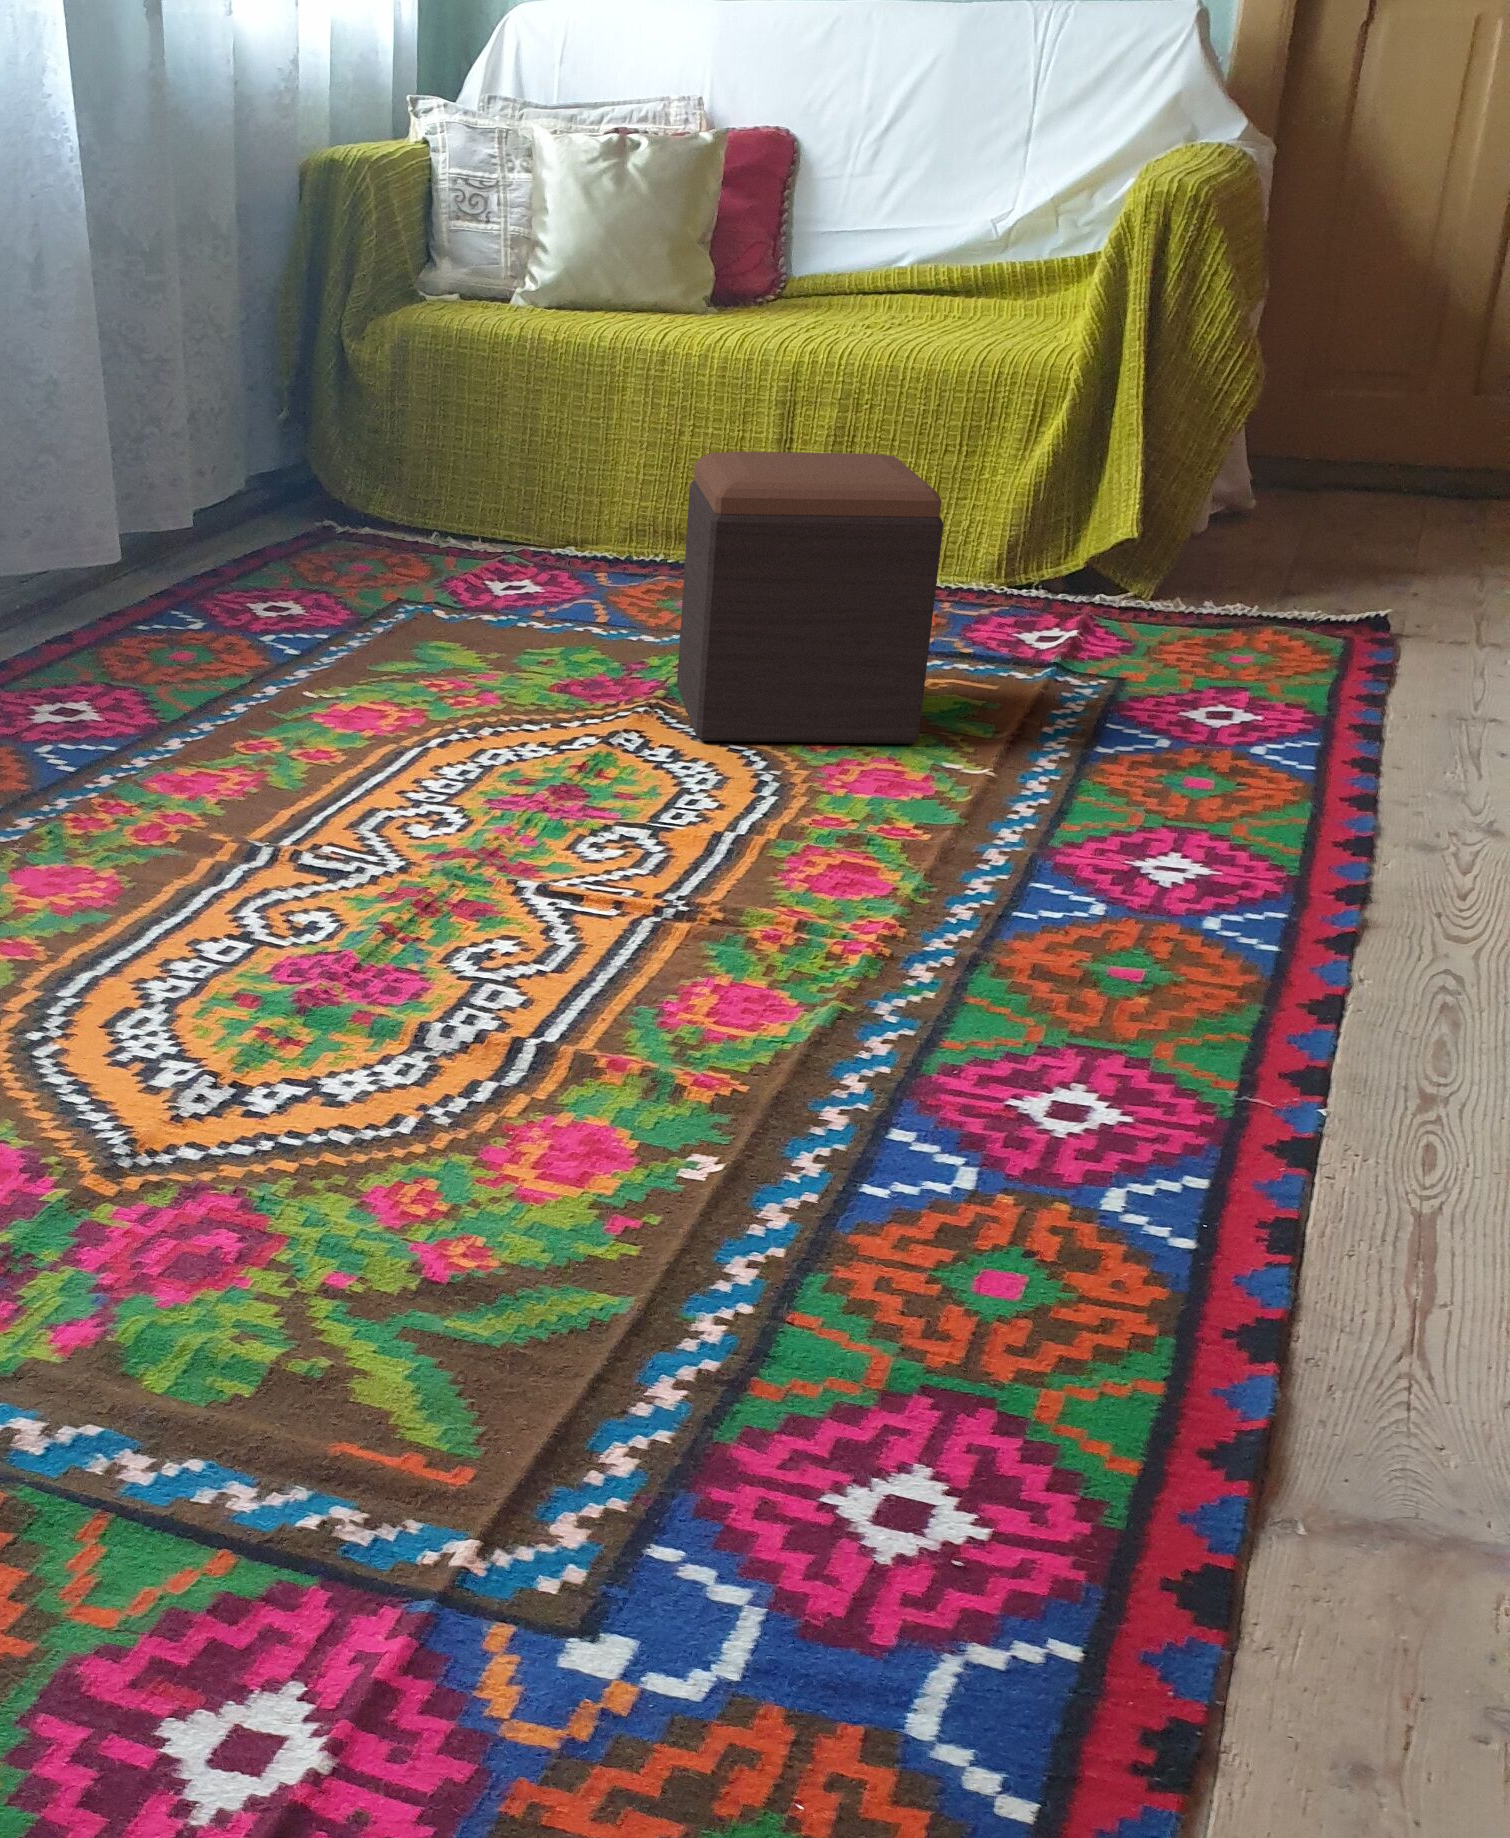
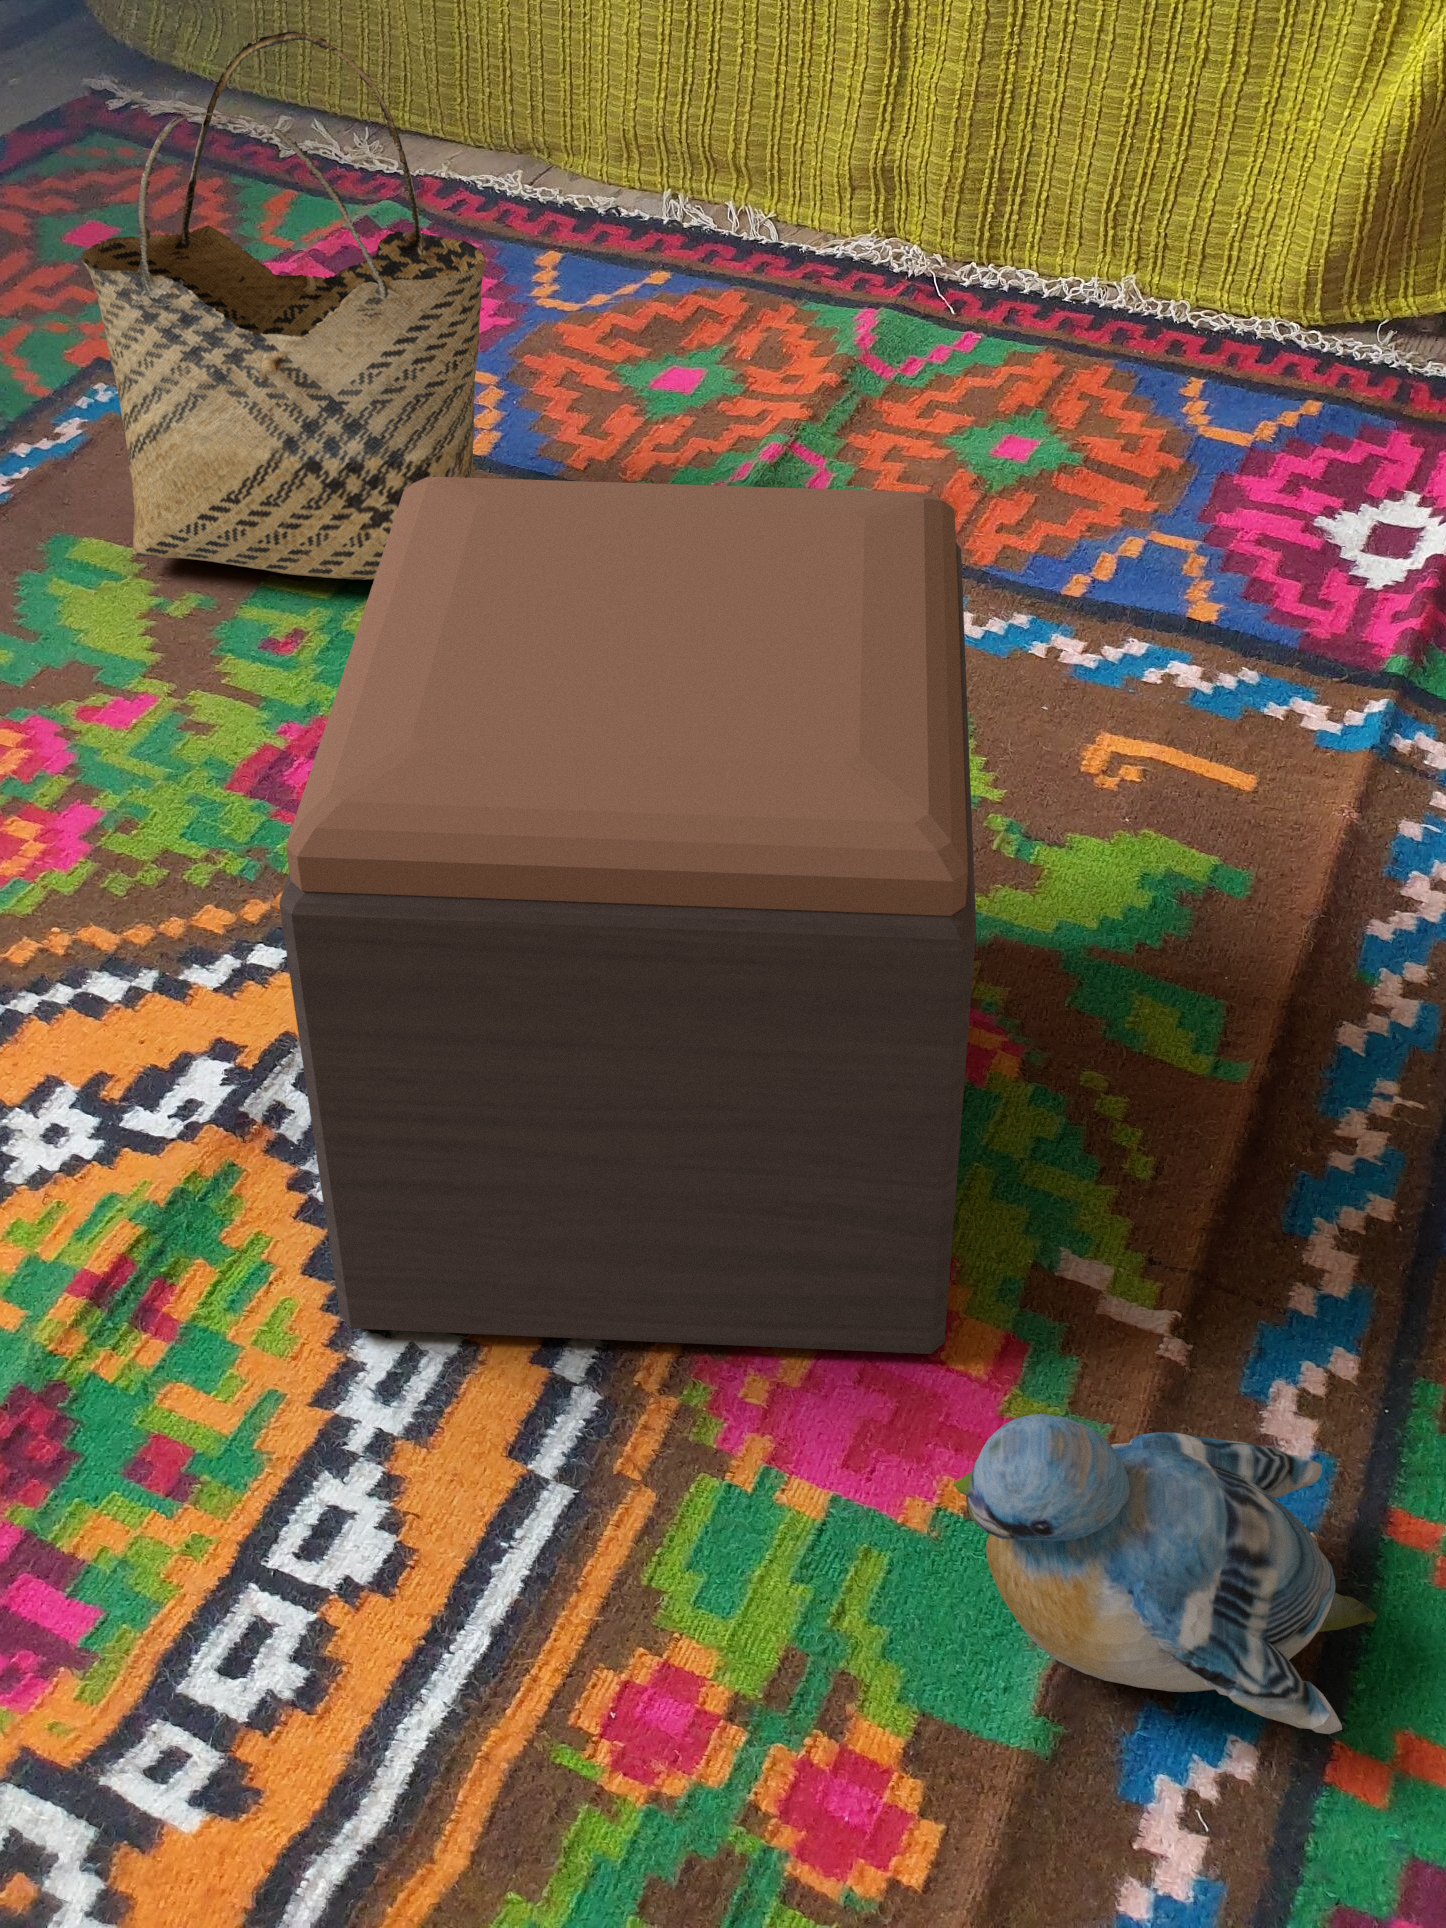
woven basket: none [473,375,652,632] -> present [81,31,486,580]
plush toy: none [943,669,1083,775] -> present [953,1414,1377,1734]

